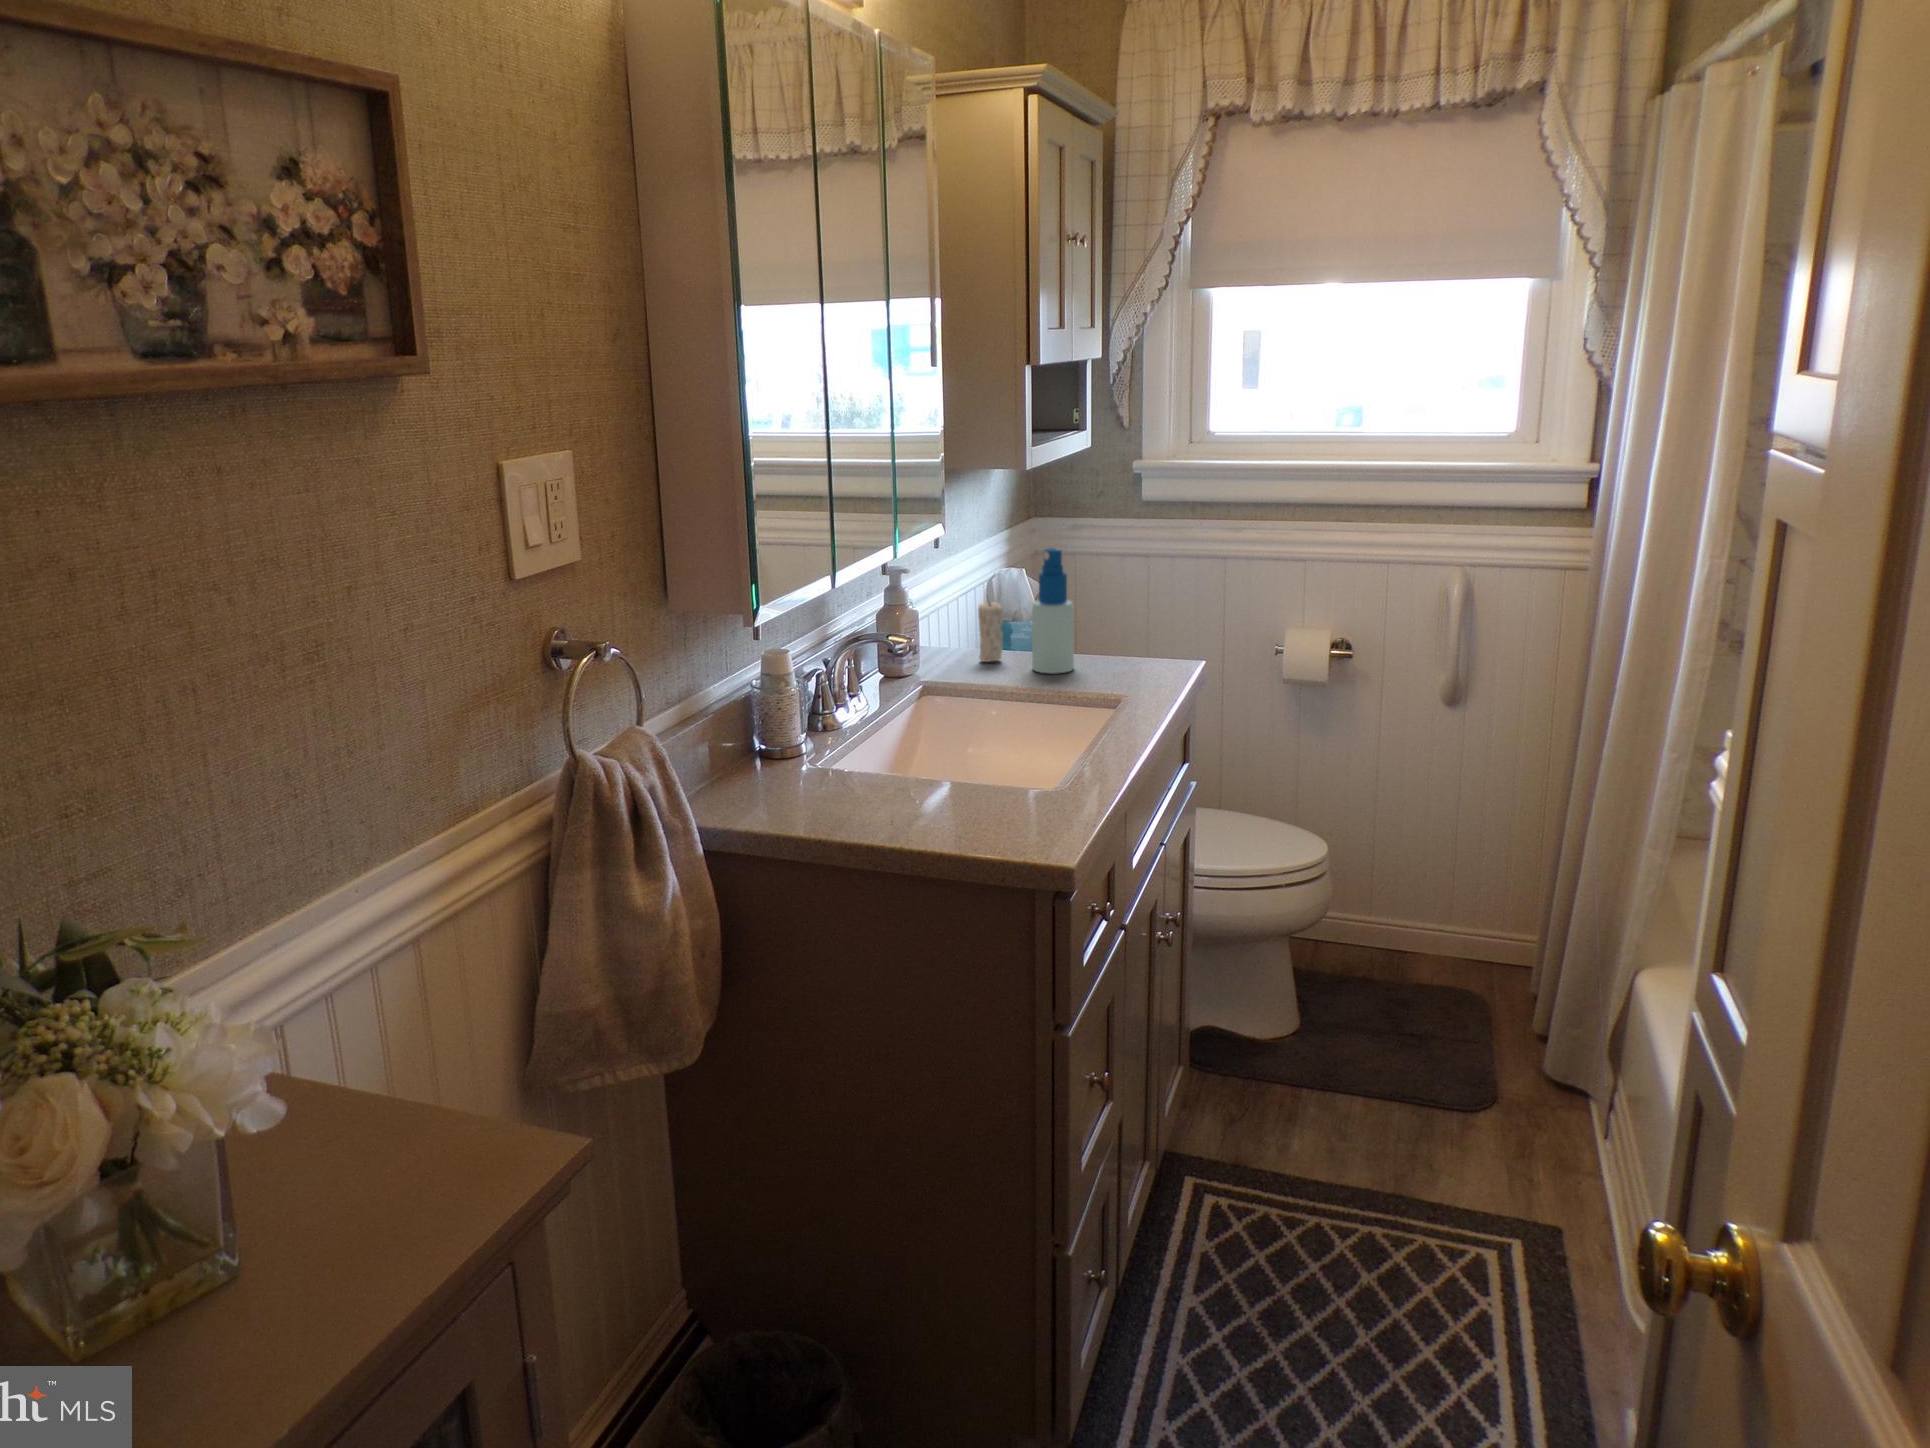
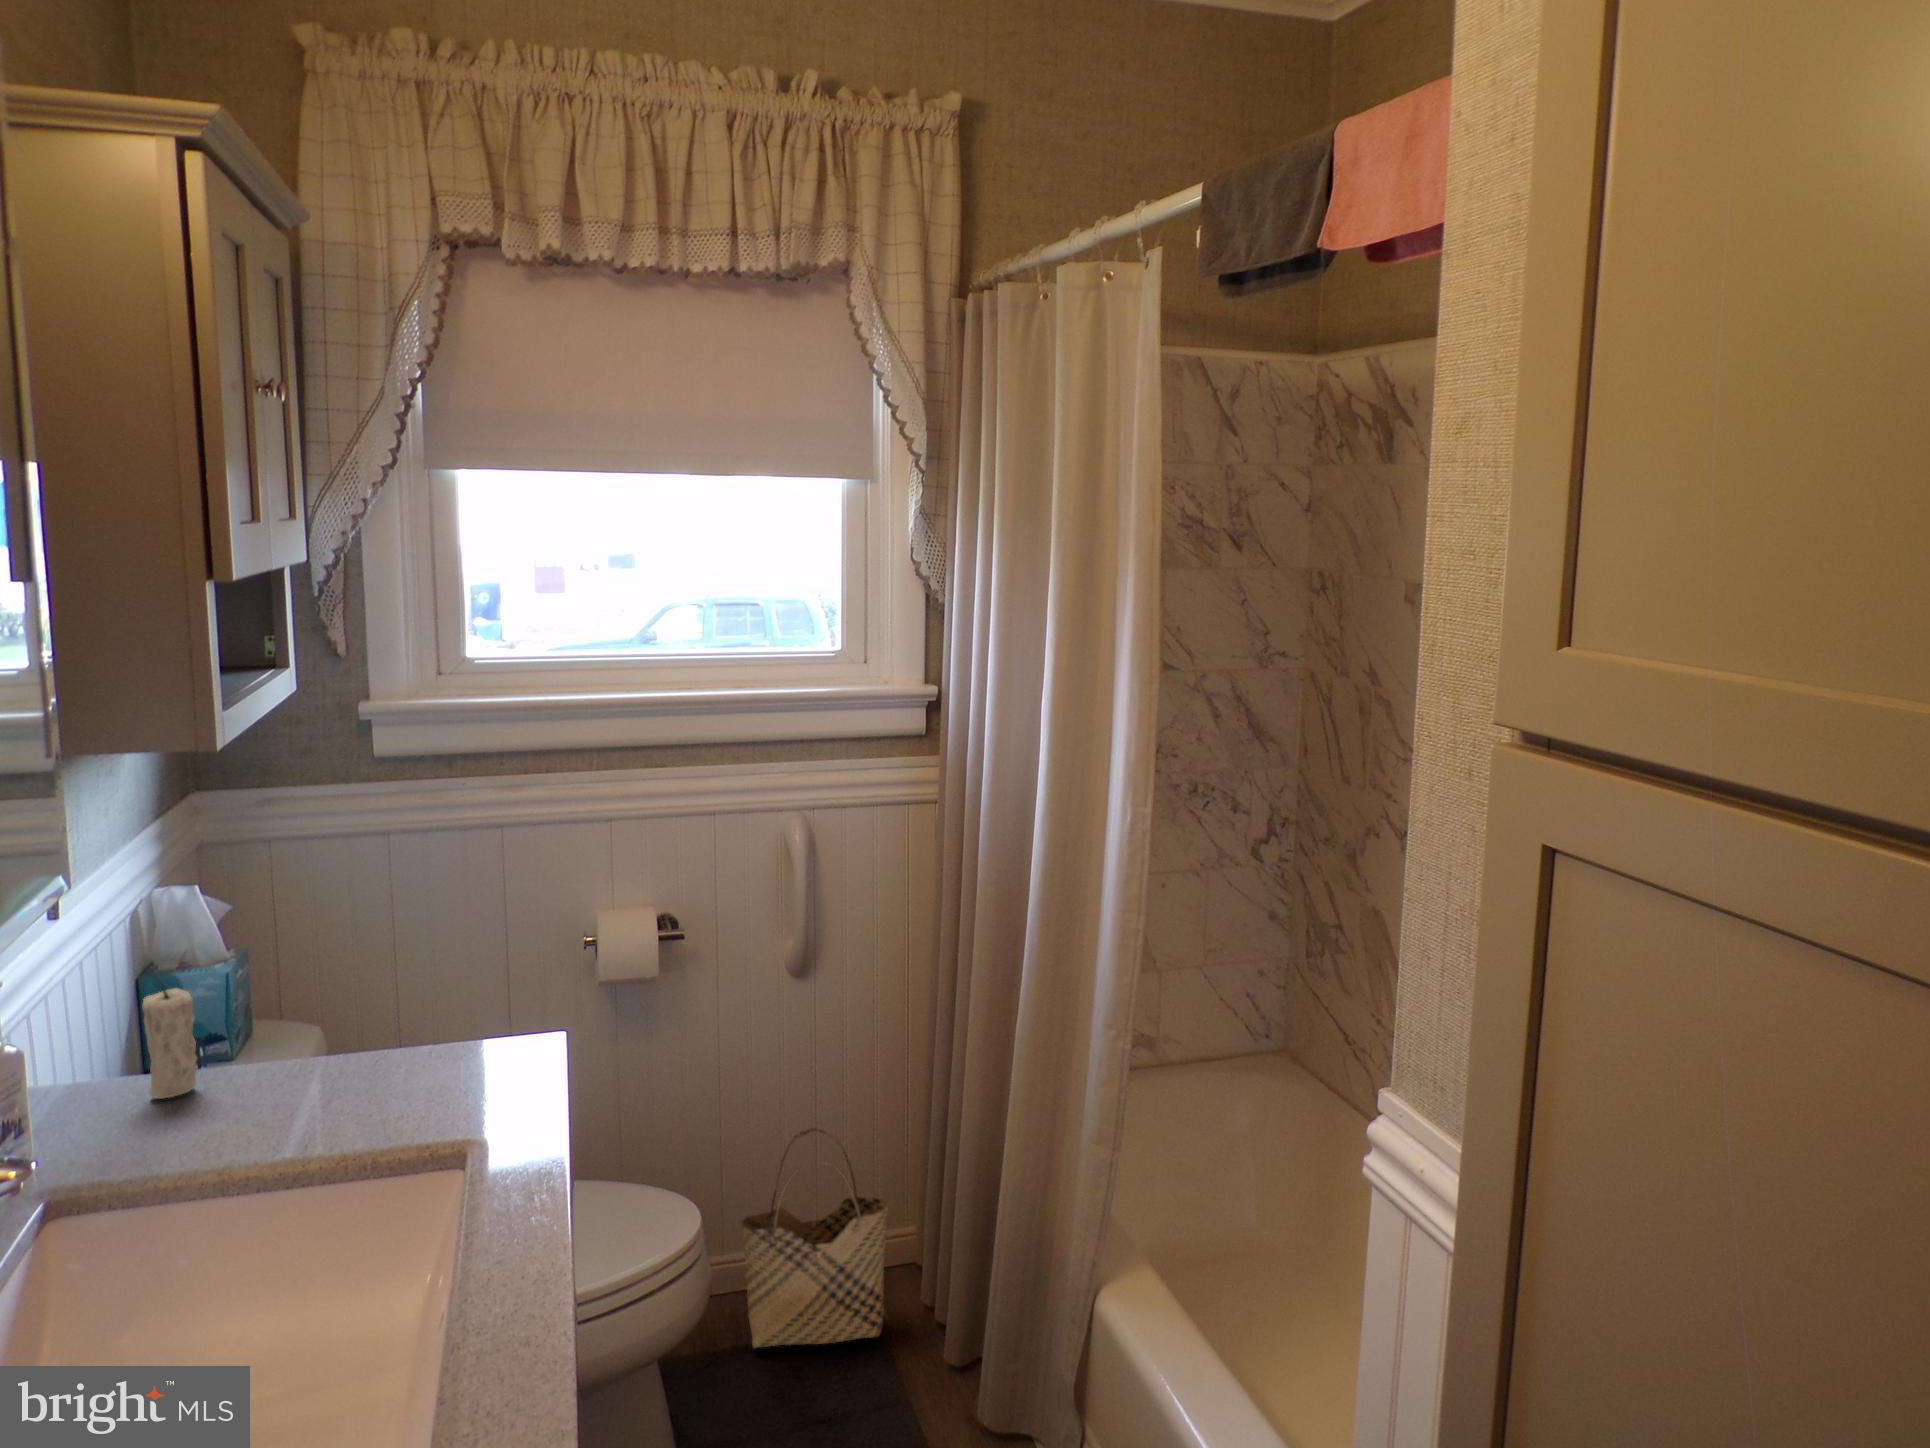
spray bottle: present [1032,548,1074,673] -> none [256,887,342,1104]
woven basket: none [1375,828,1503,1001] -> present [740,1128,888,1348]

